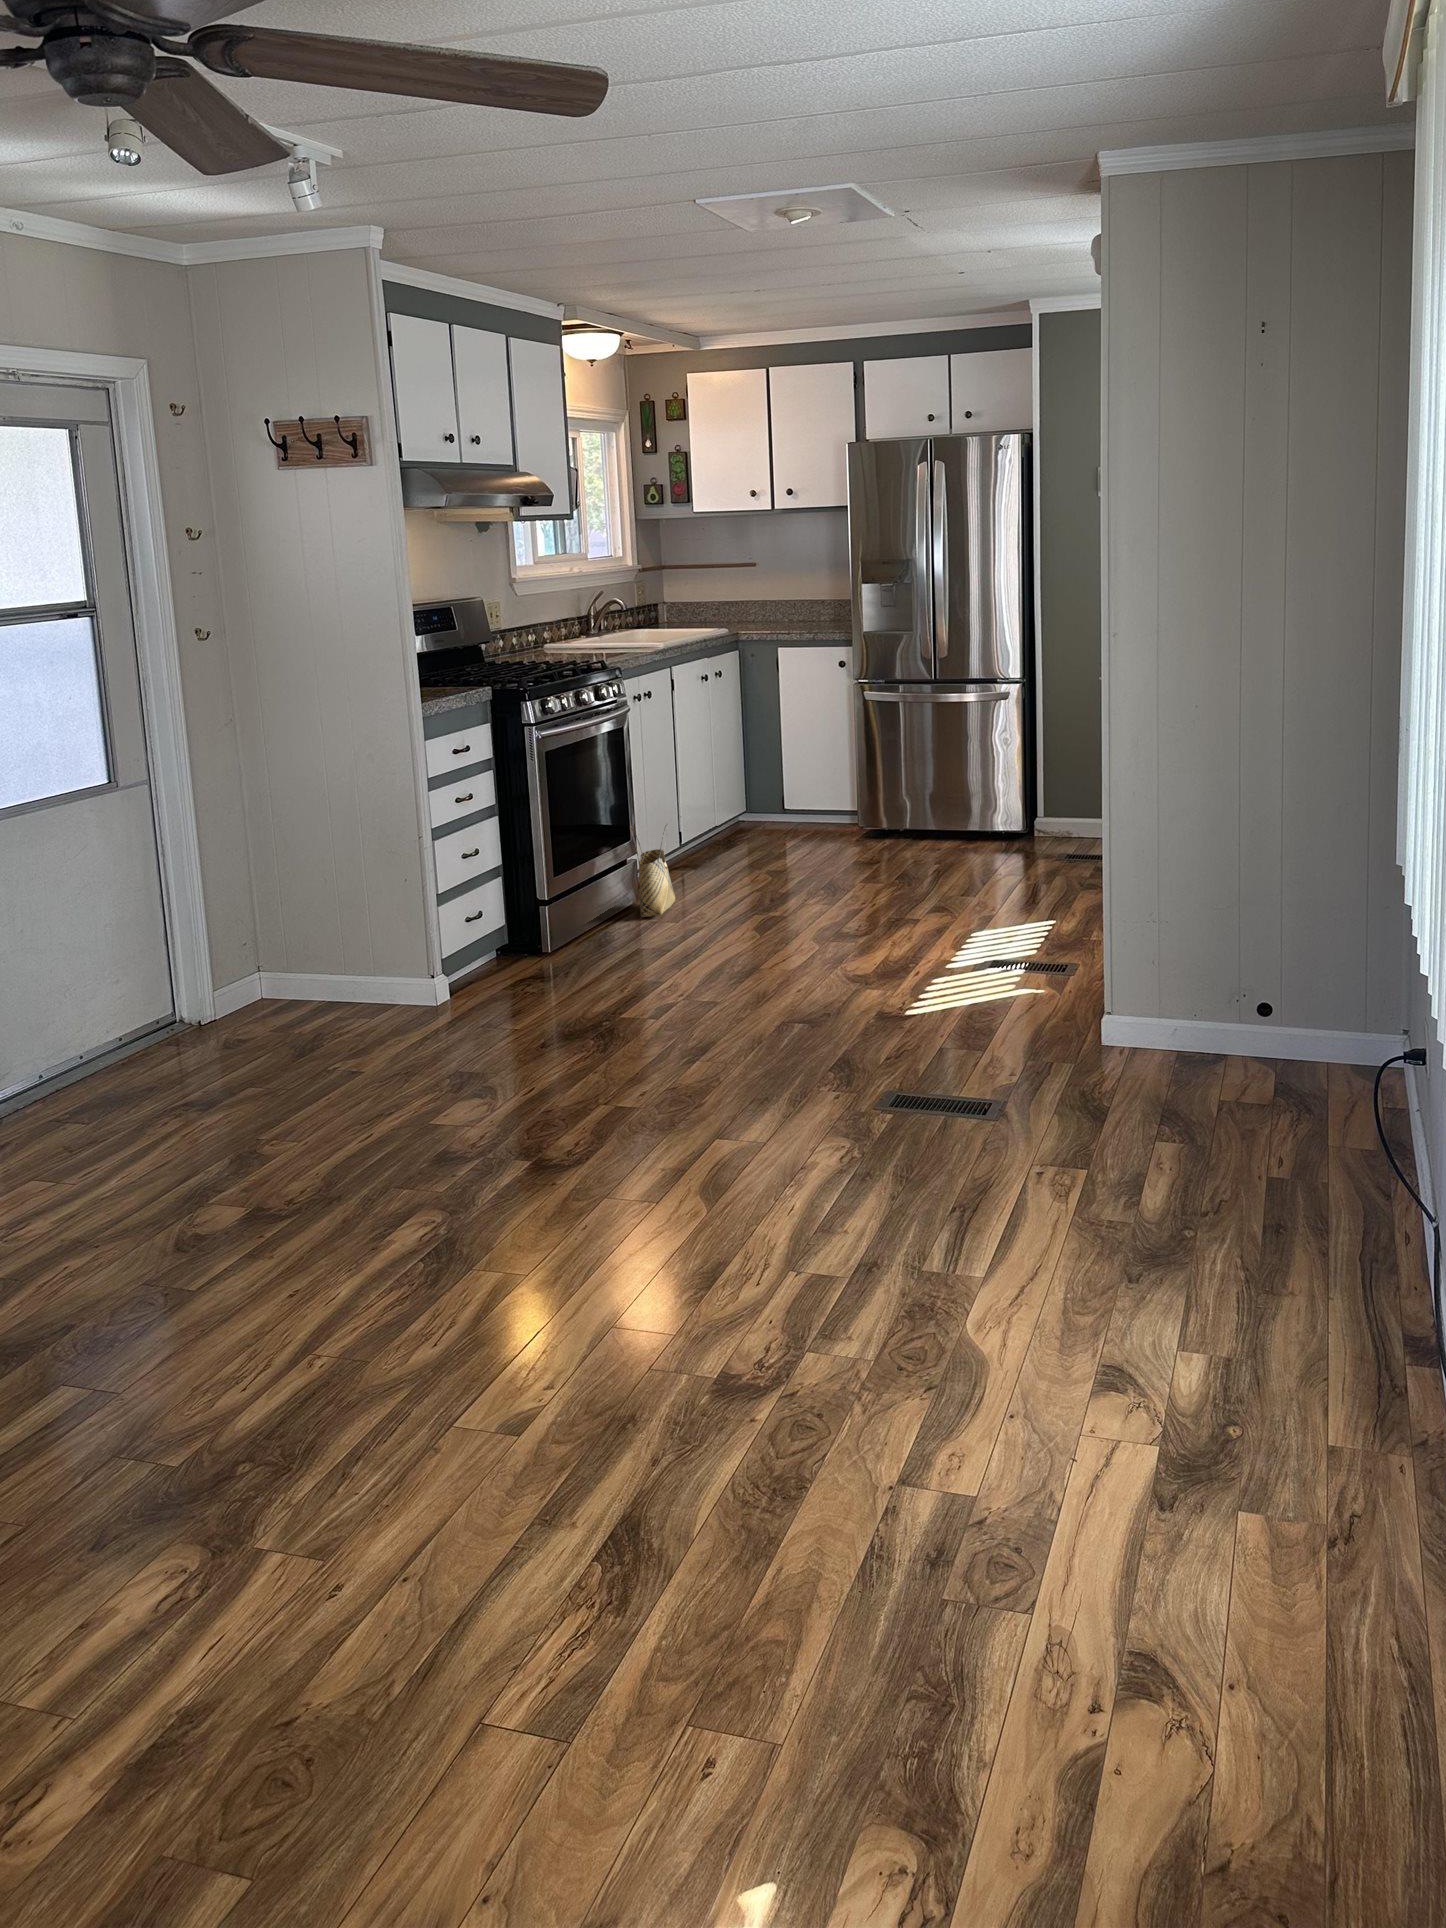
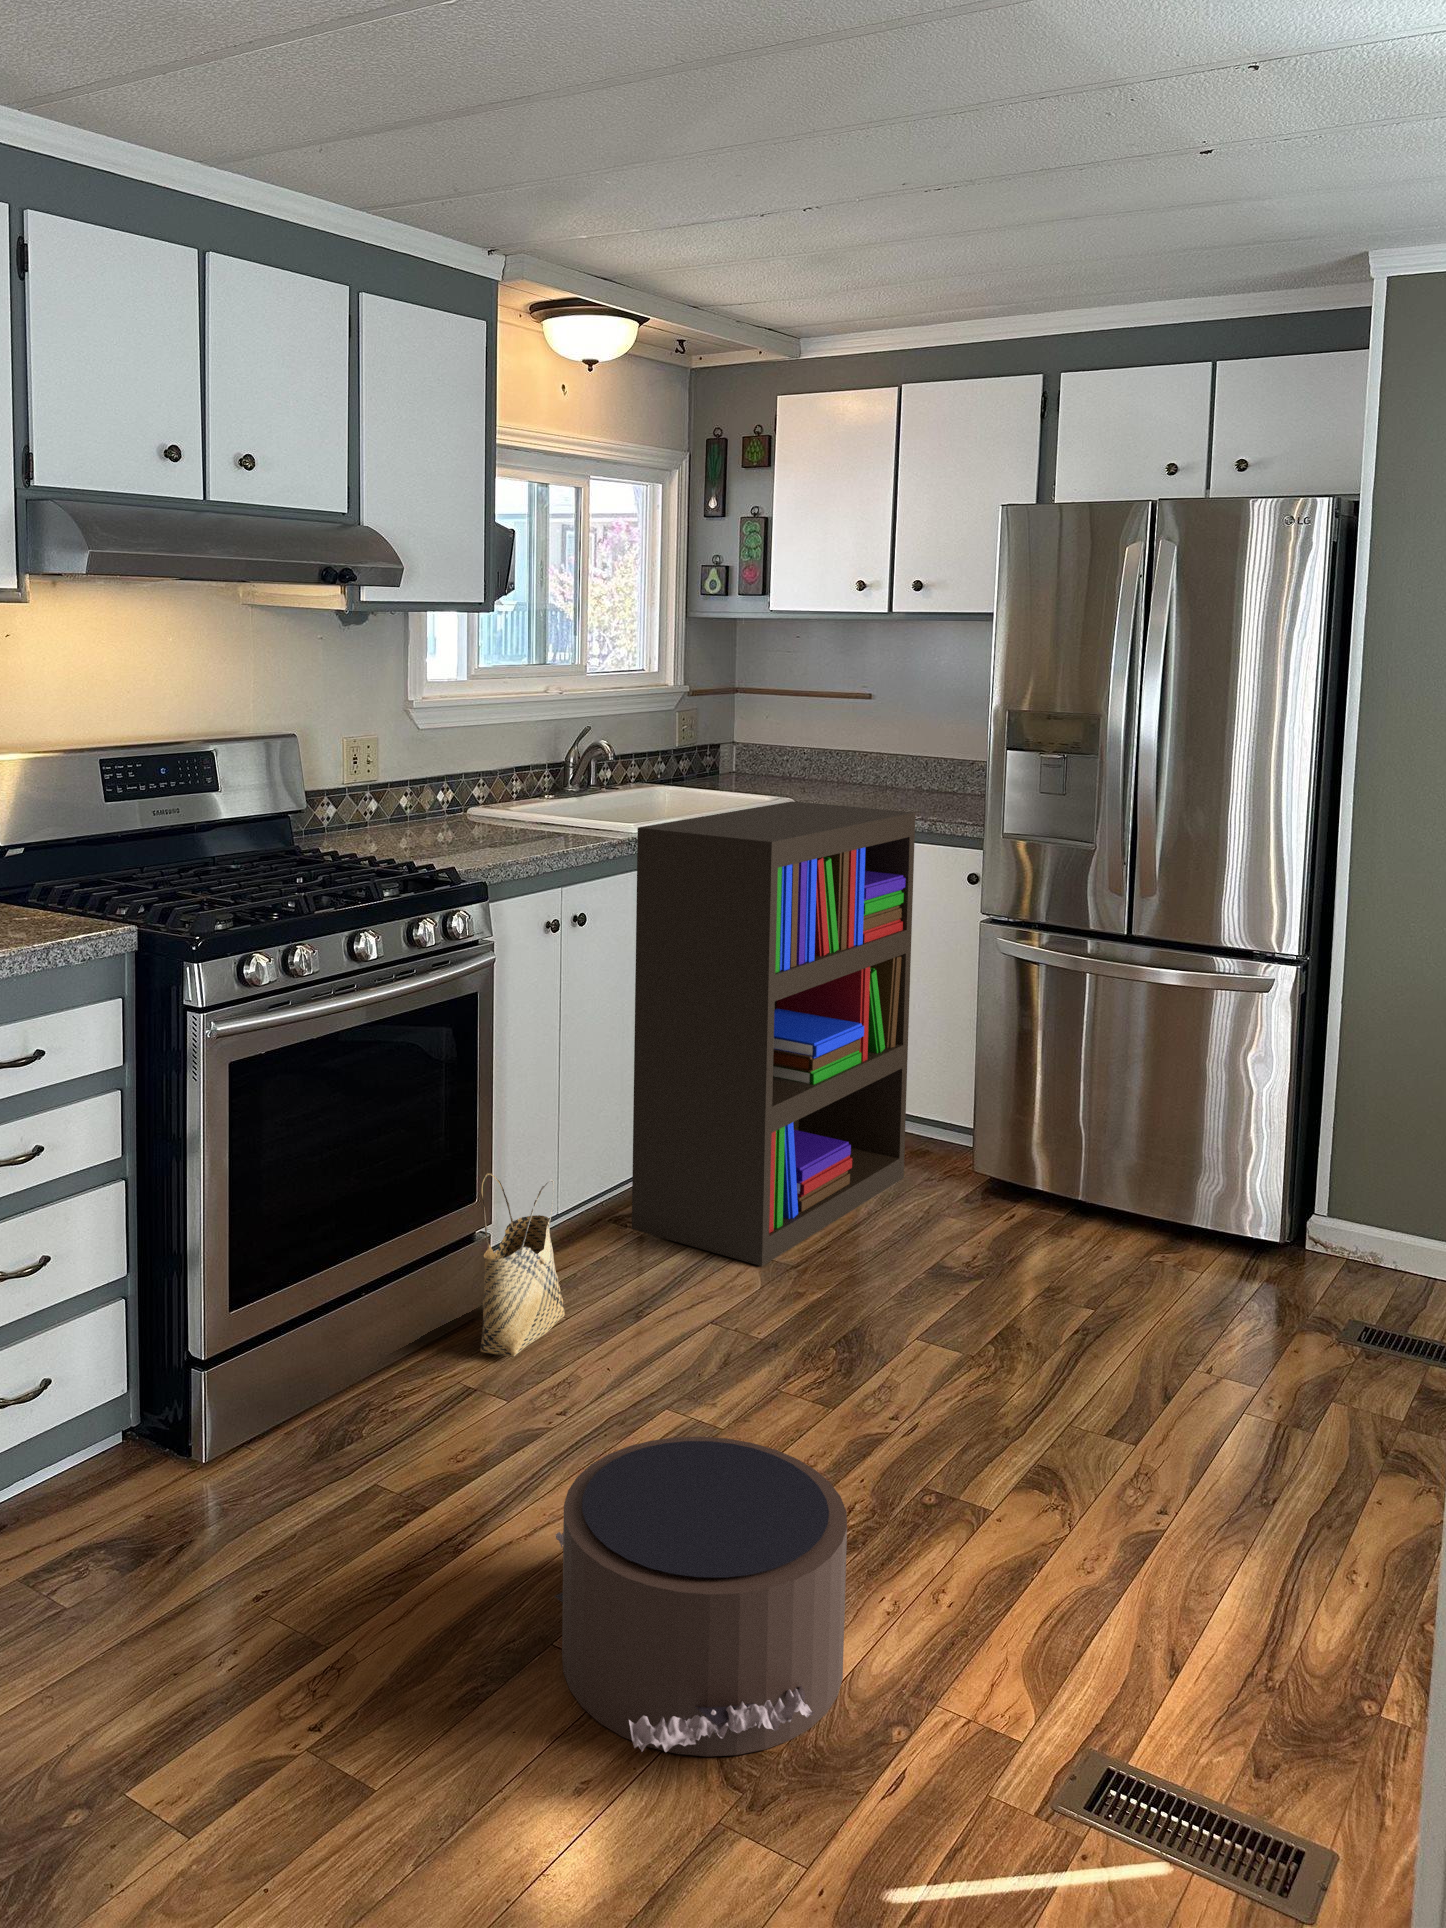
bookshelf: none [668,624,818,875] -> present [632,802,915,1266]
pouf: none [736,889,879,989] -> present [555,1437,847,1756]

